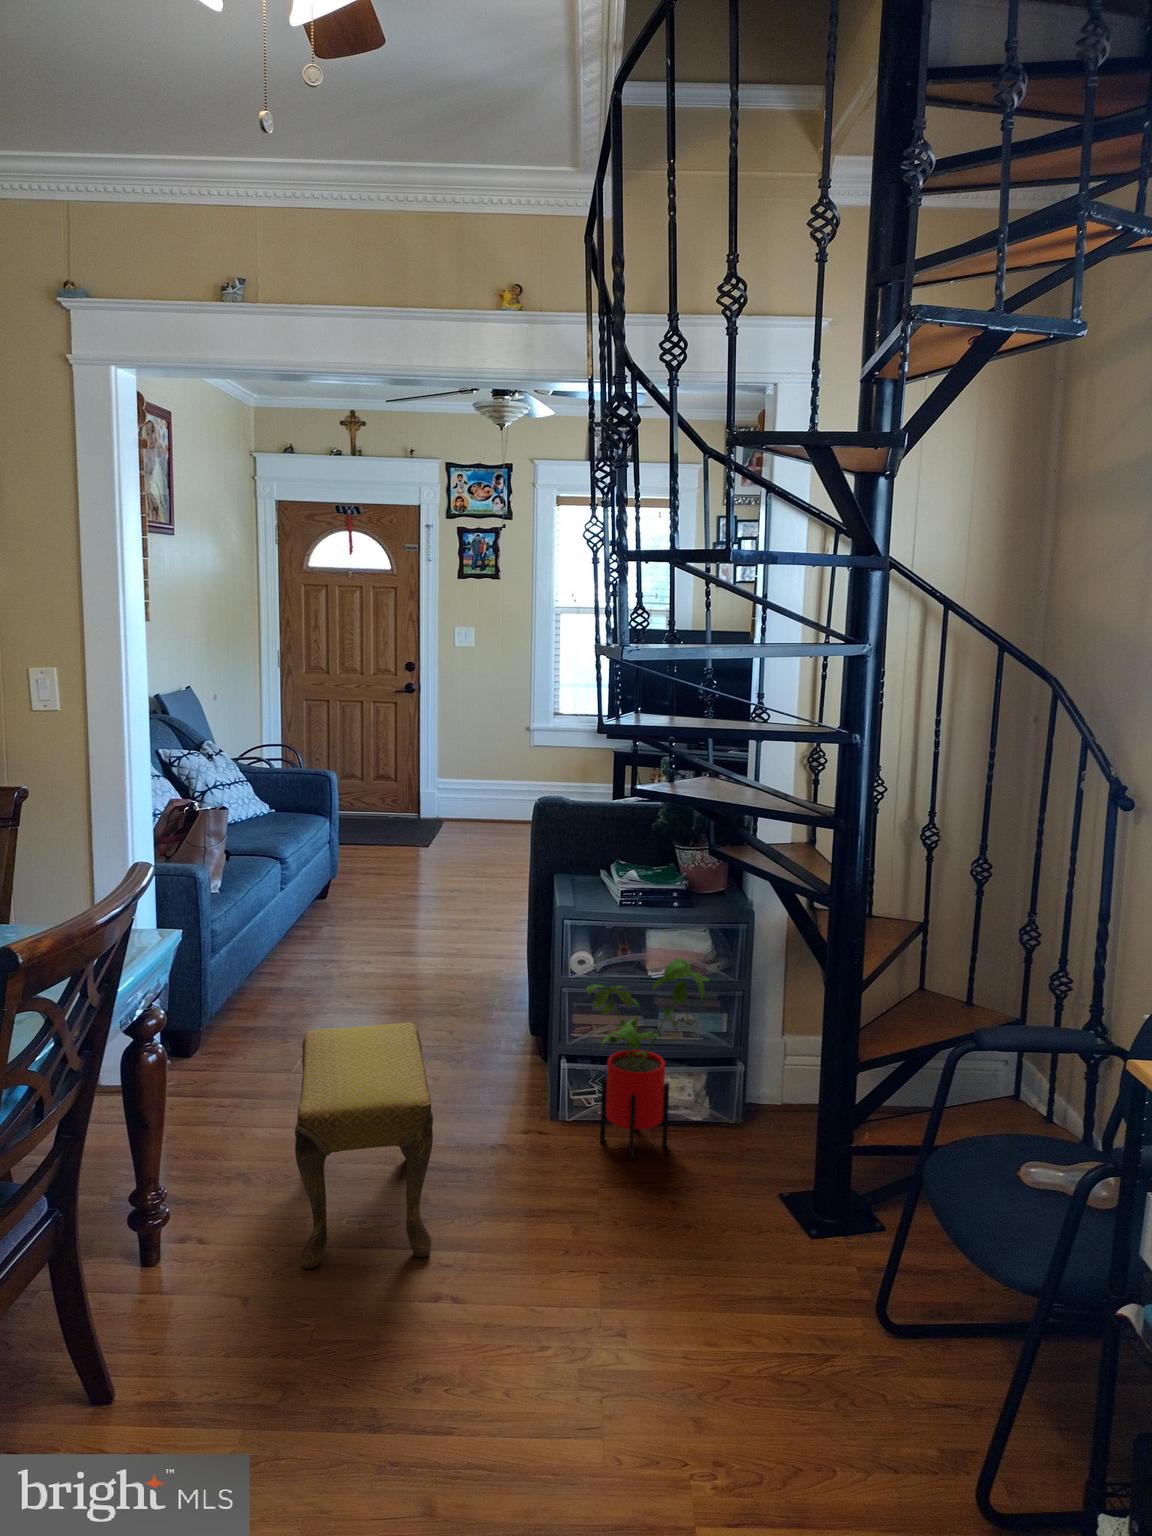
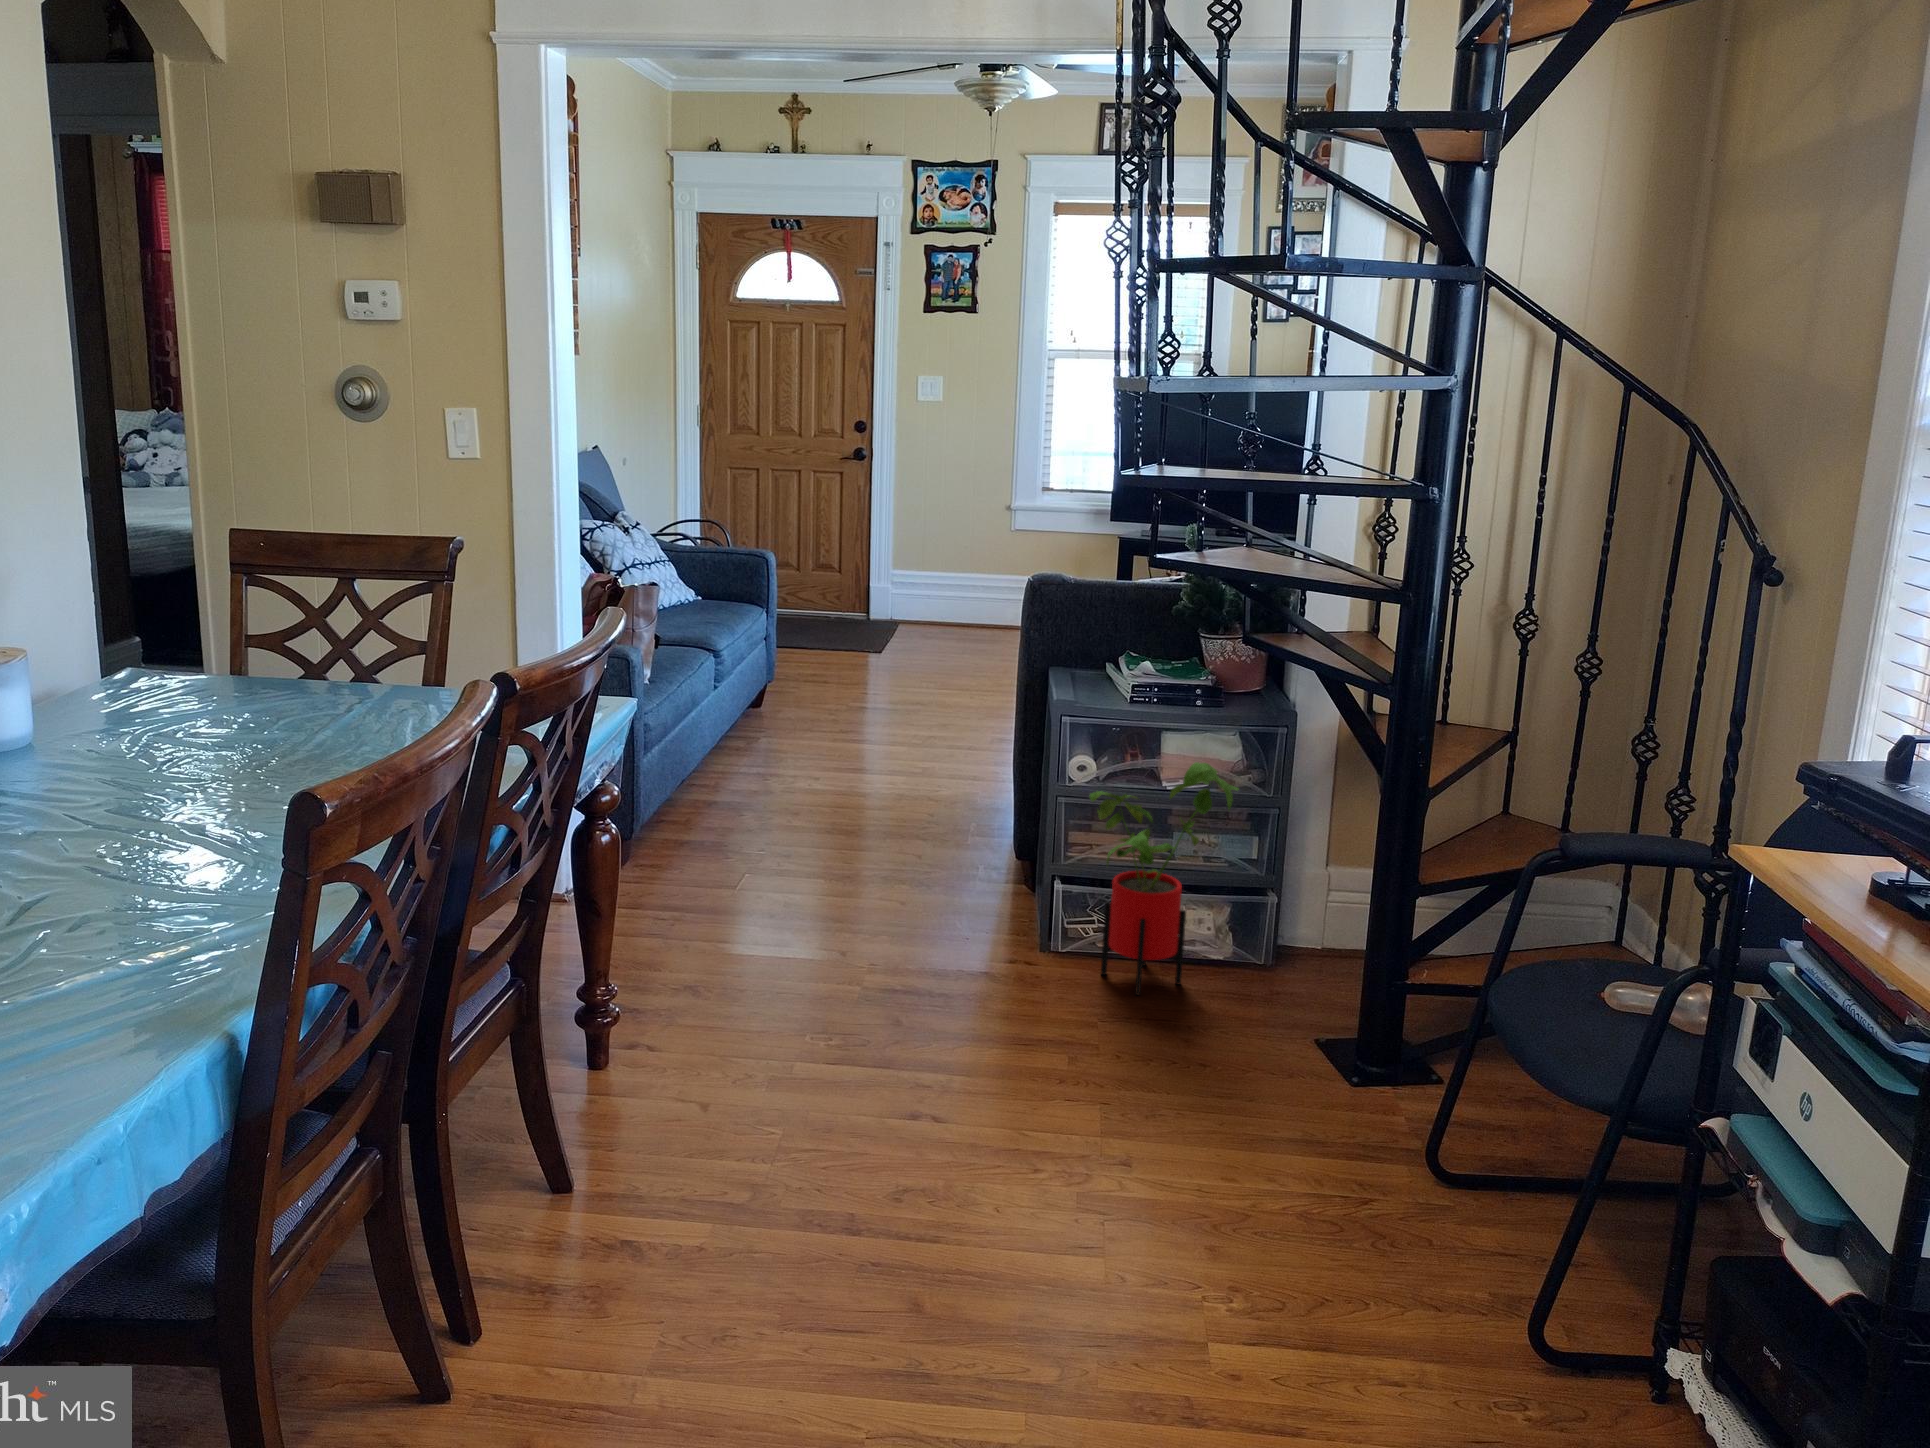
footstool: present [295,1023,433,1269] -> none [762,822,914,1075]

